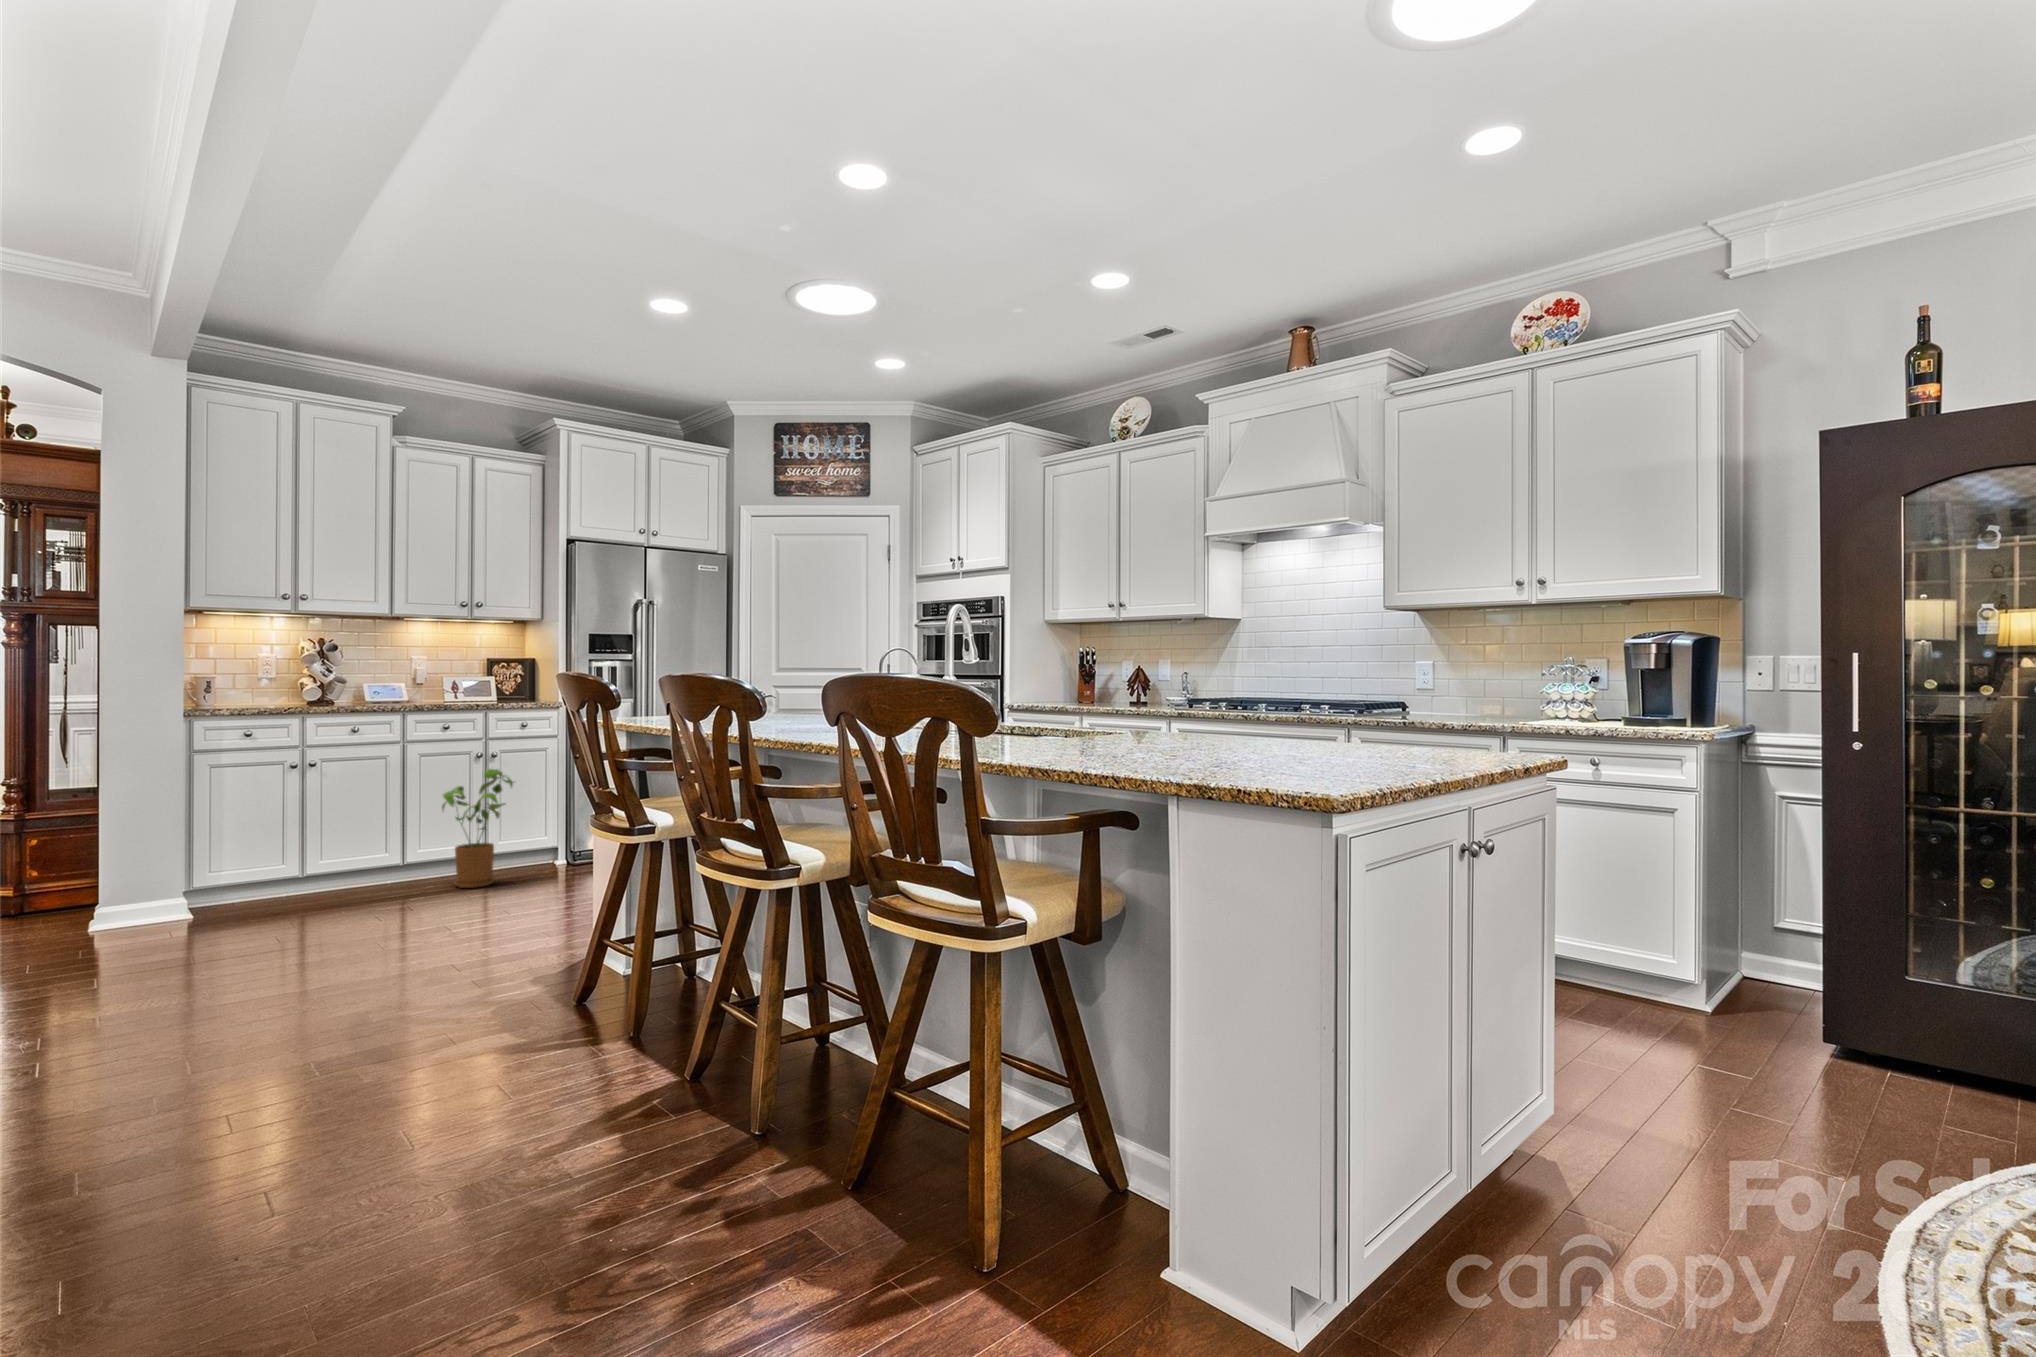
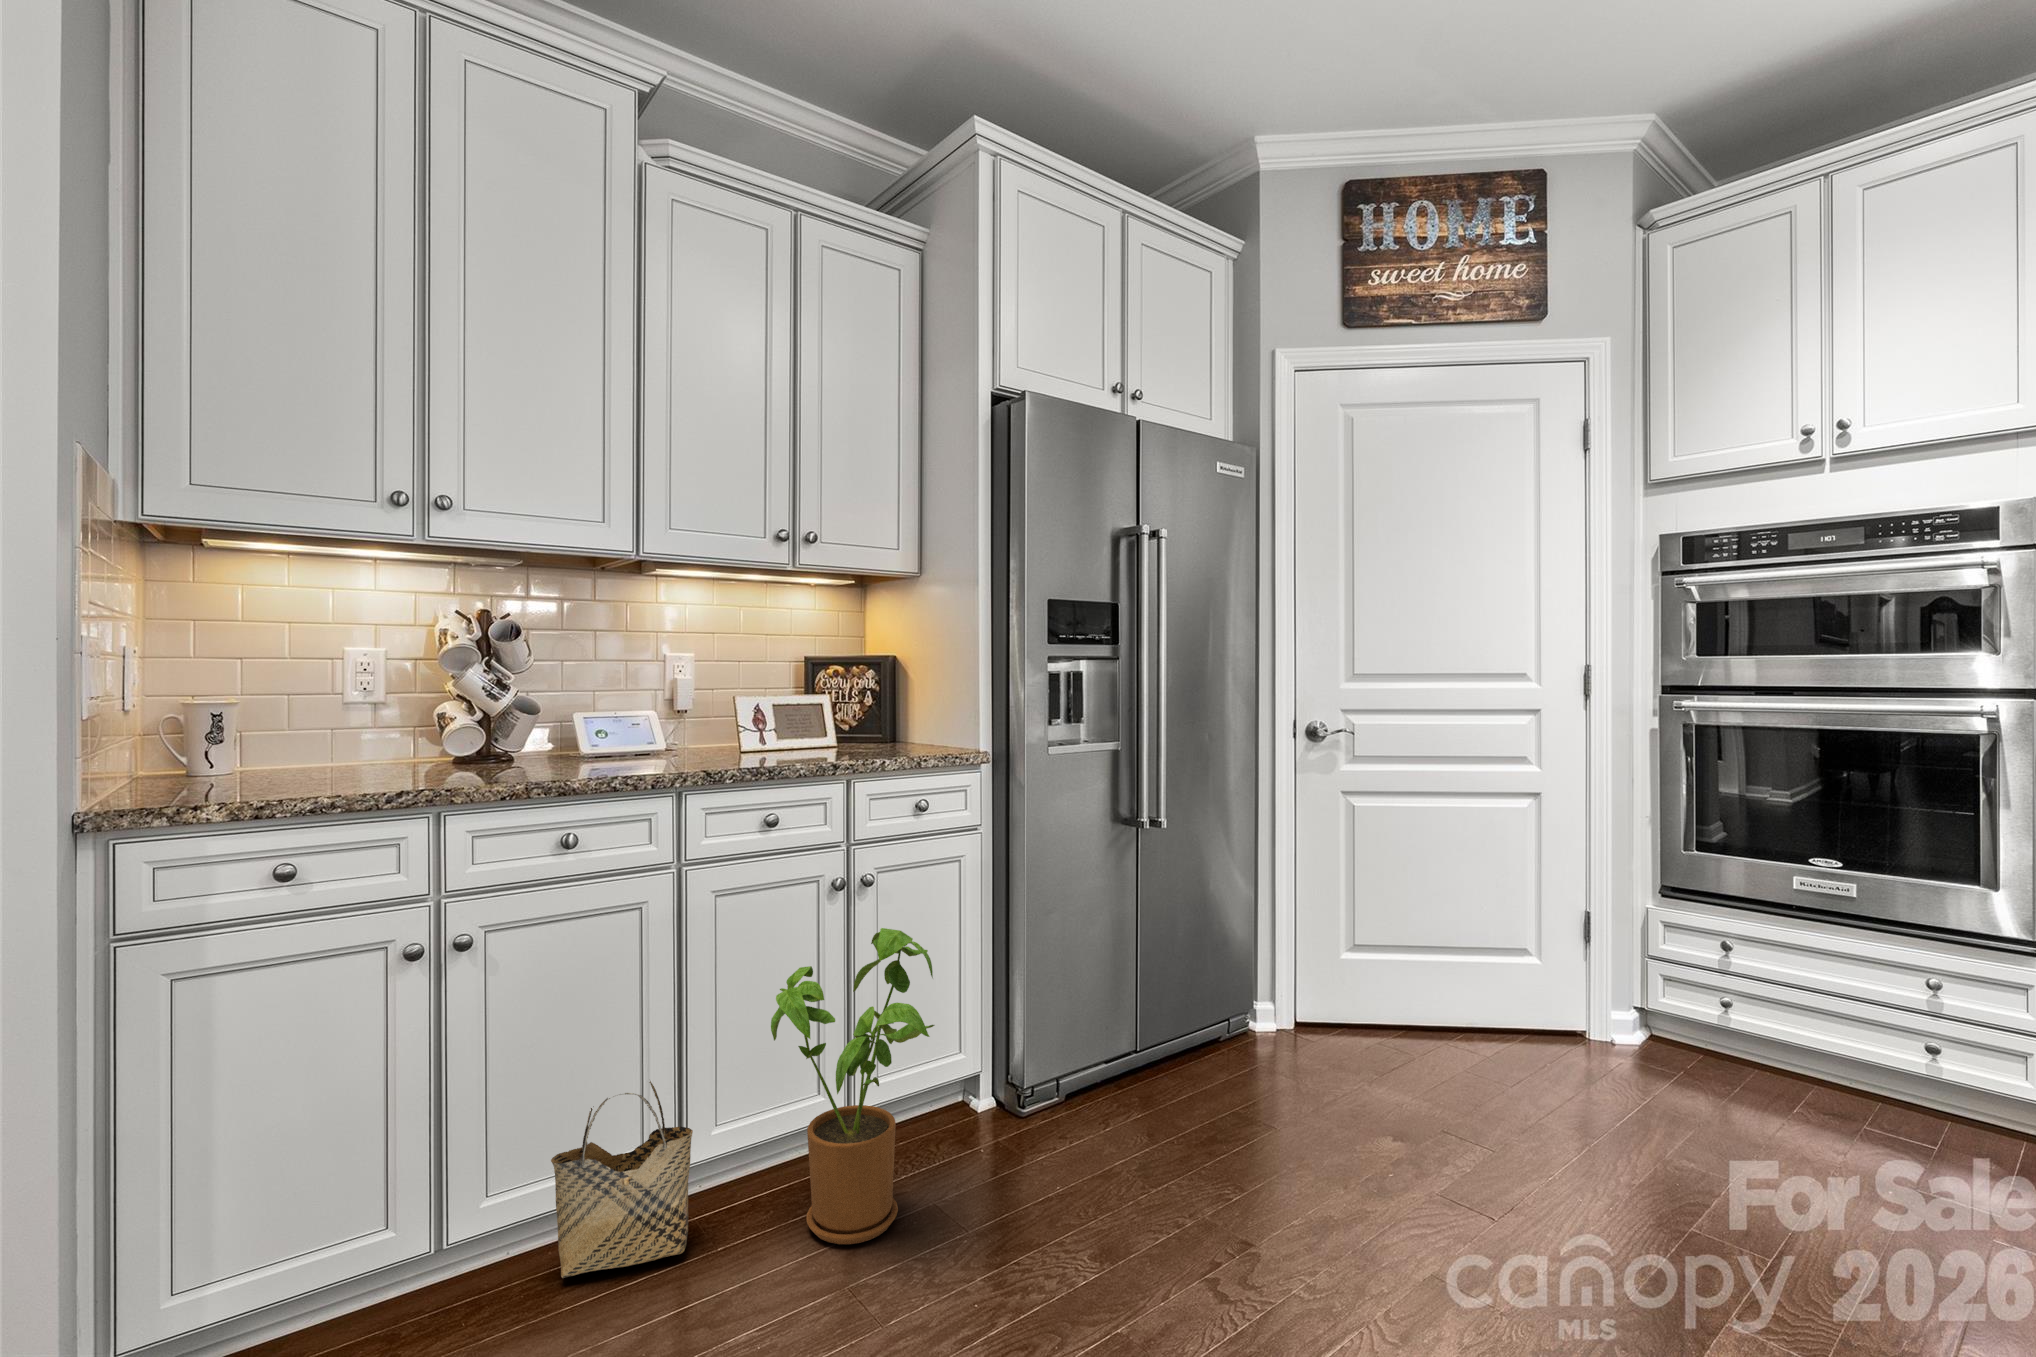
woven basket: none [346,821,407,893] -> present [551,1081,693,1278]

